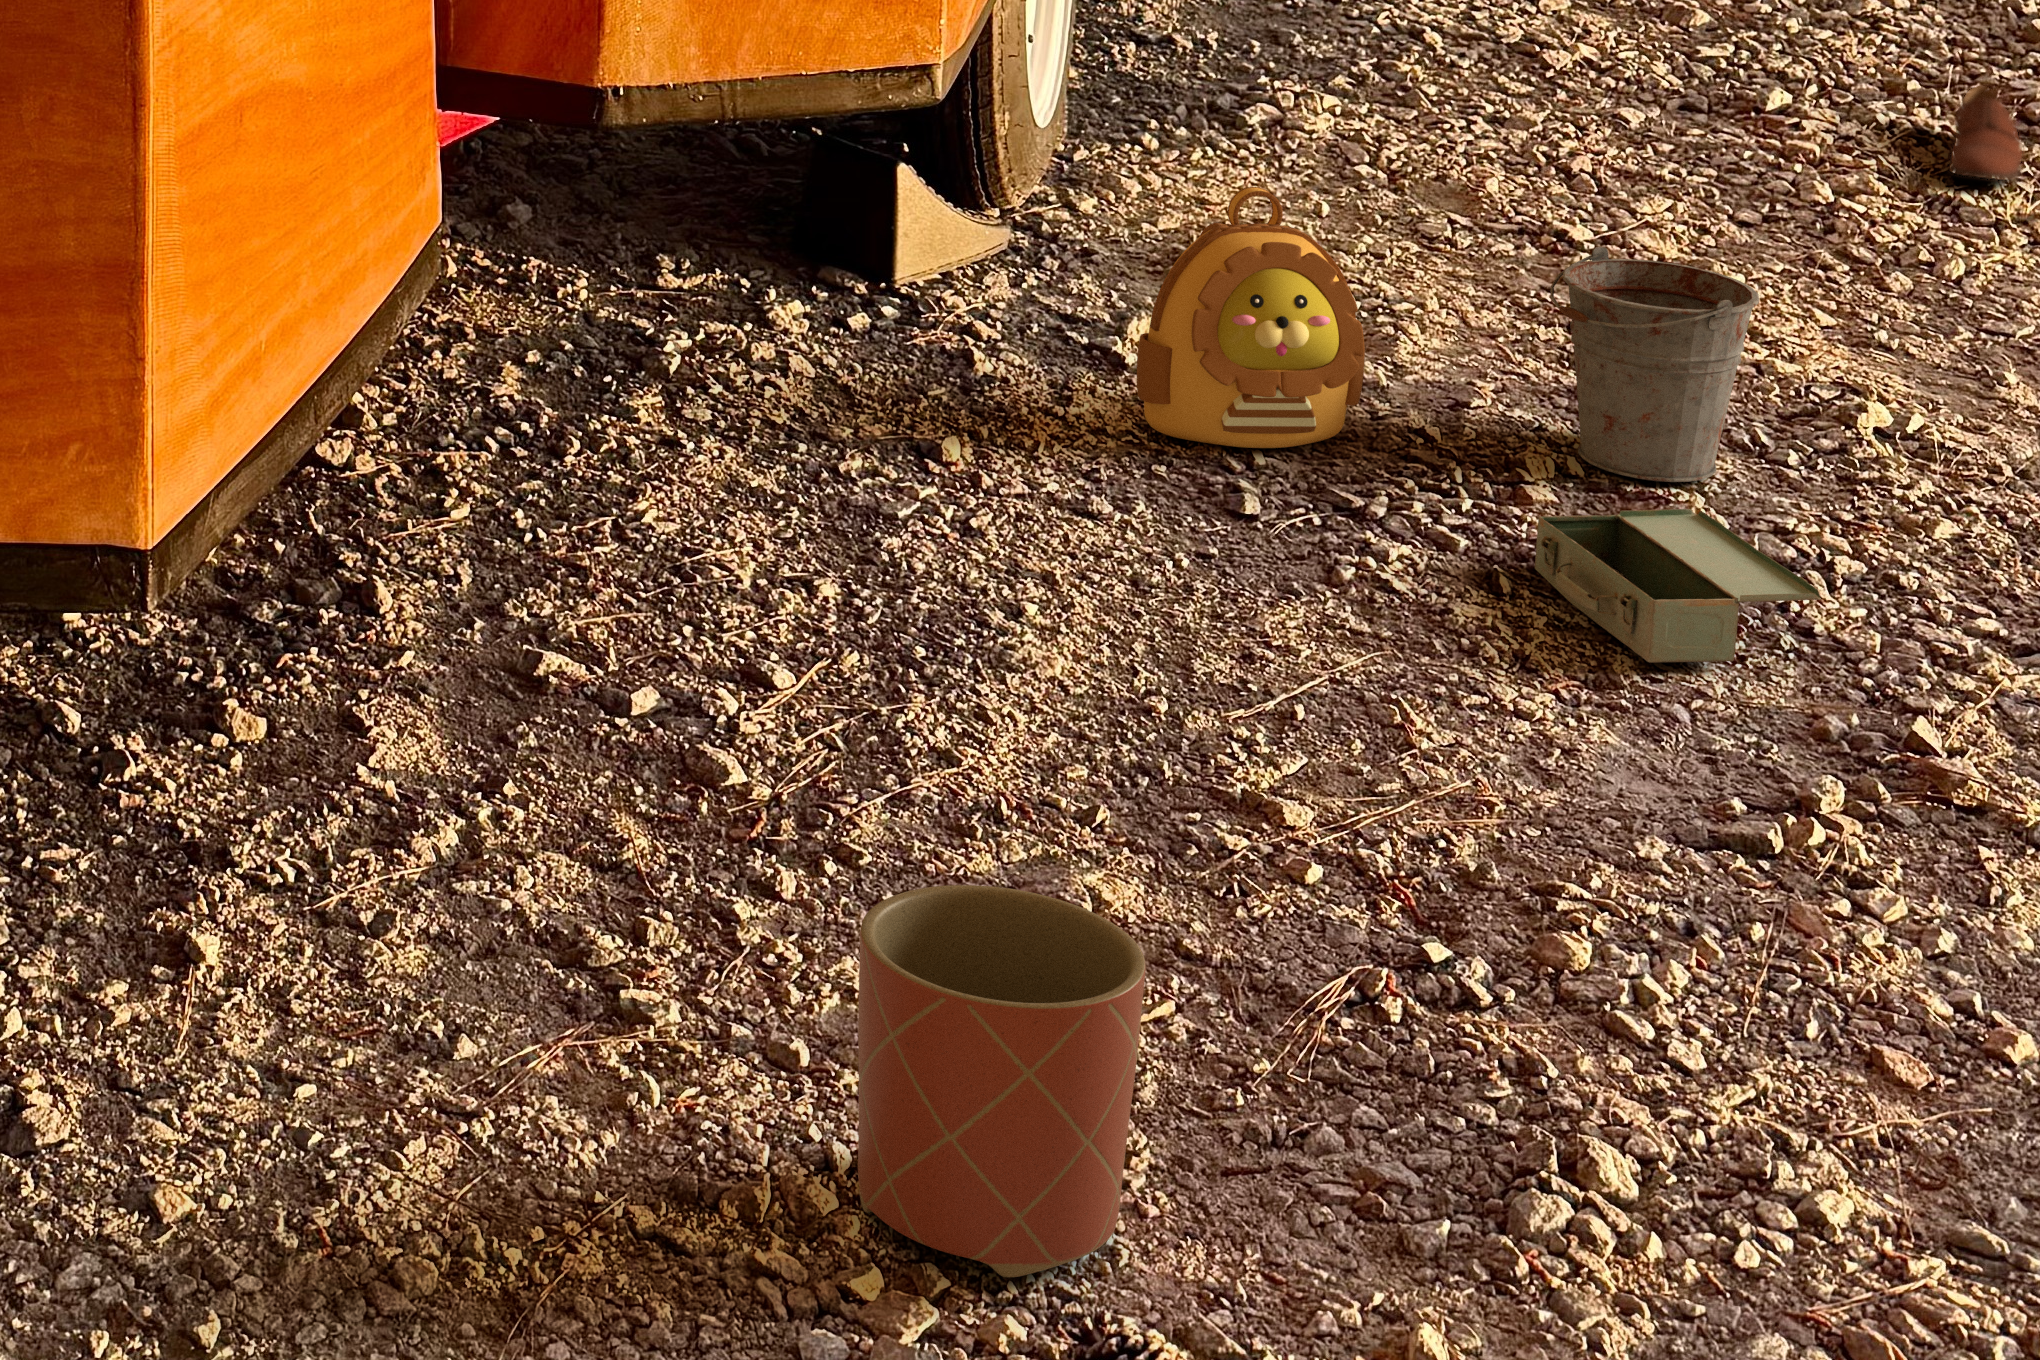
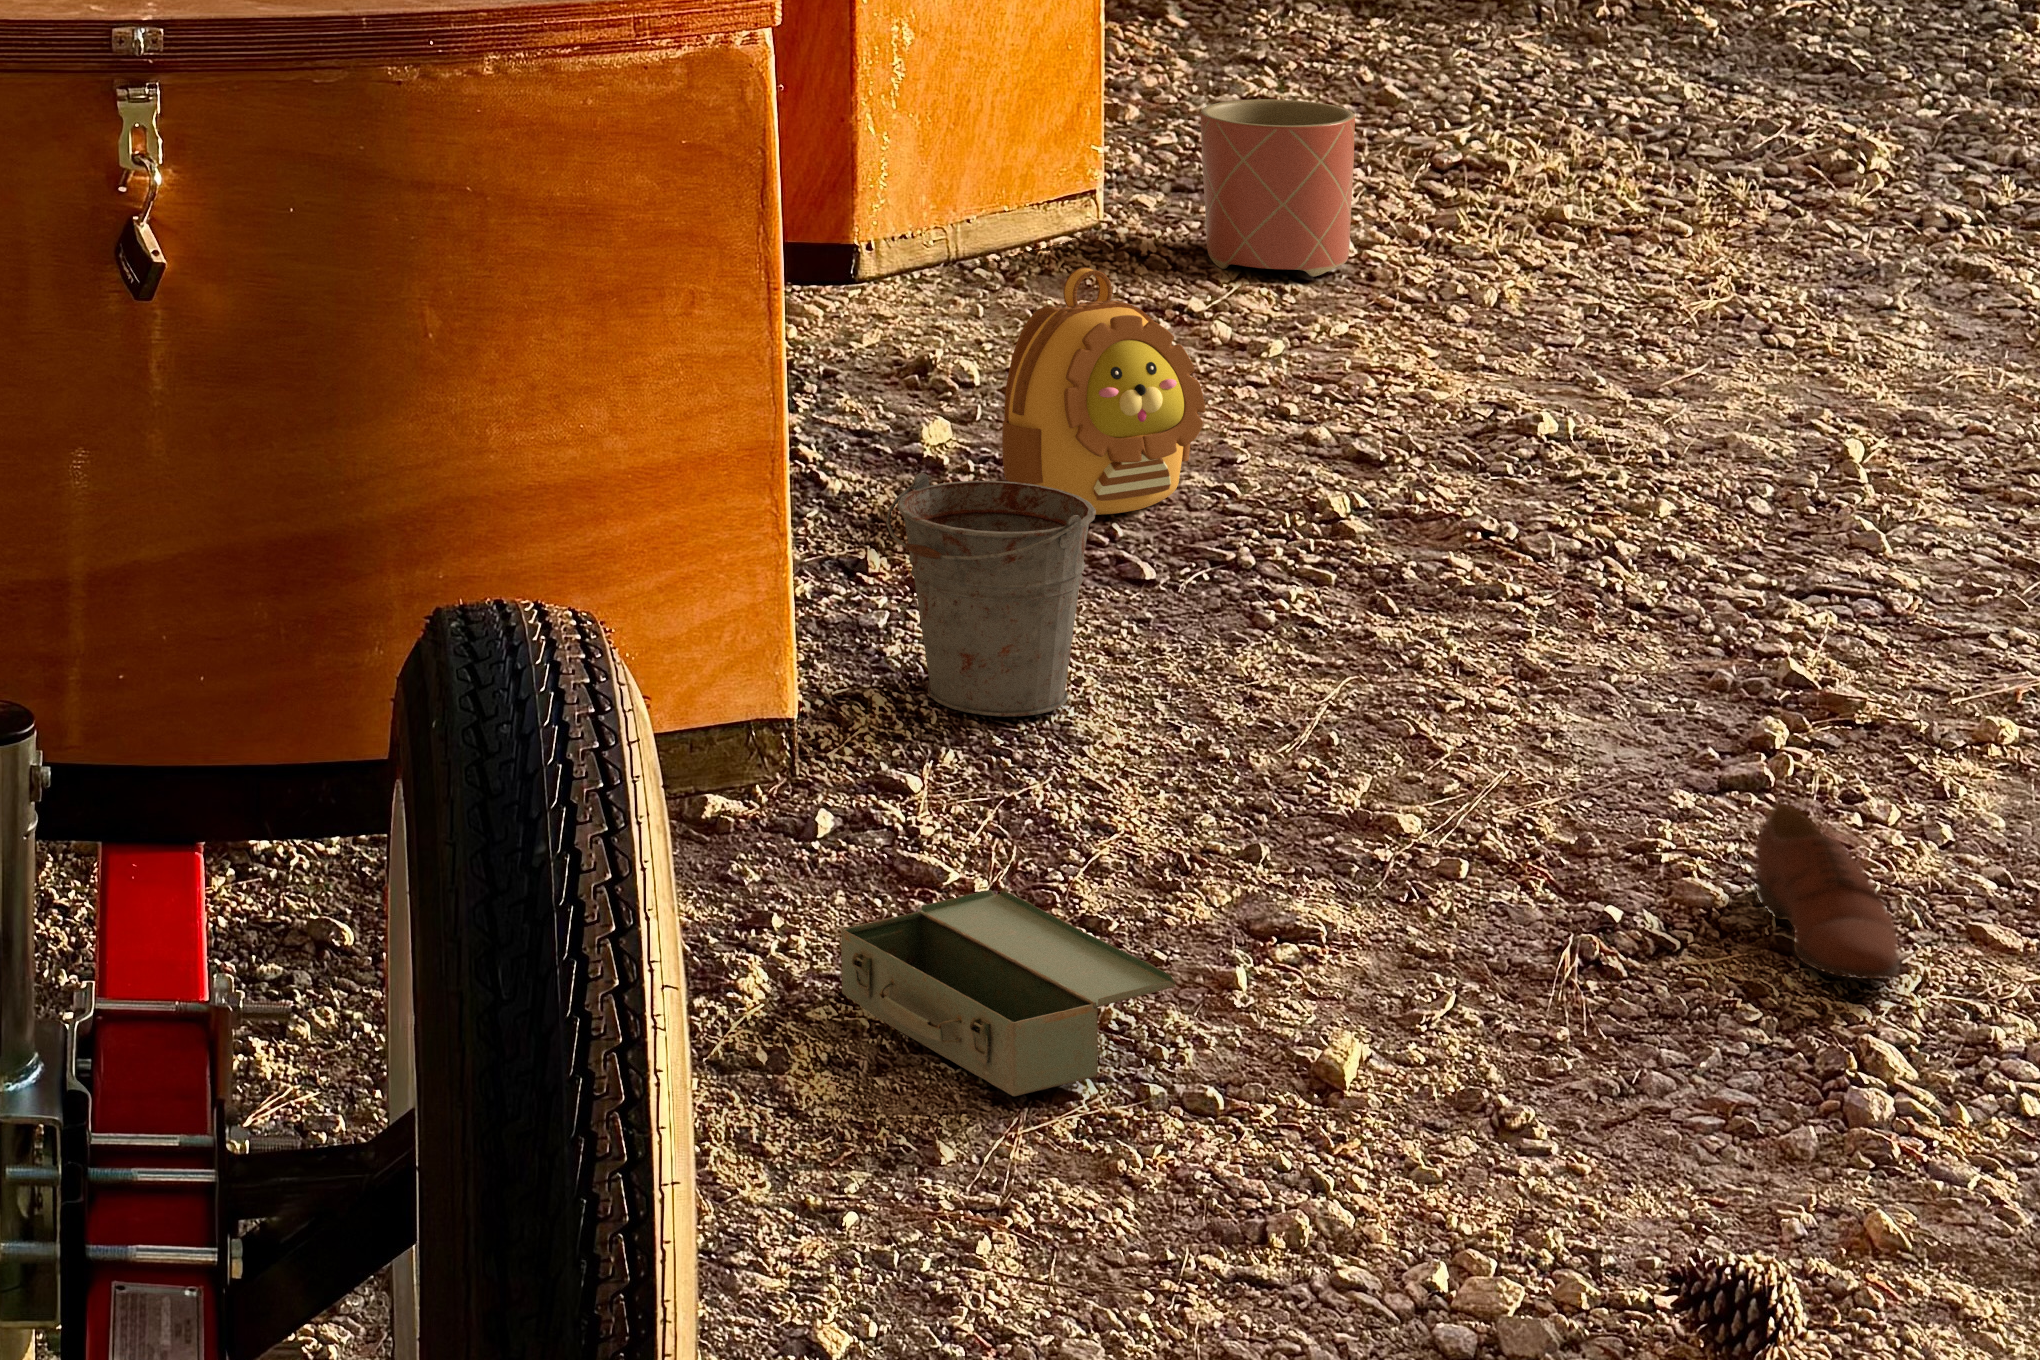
shoe: present [1949,86,2022,180] -> present [1756,803,1900,979]
bucket: present [1550,246,1759,482] -> present [886,473,1096,716]
toolbox: present [1535,509,1821,662] -> present [841,890,1176,1096]
planter: present [858,885,1146,1277] -> present [1200,99,1355,277]

